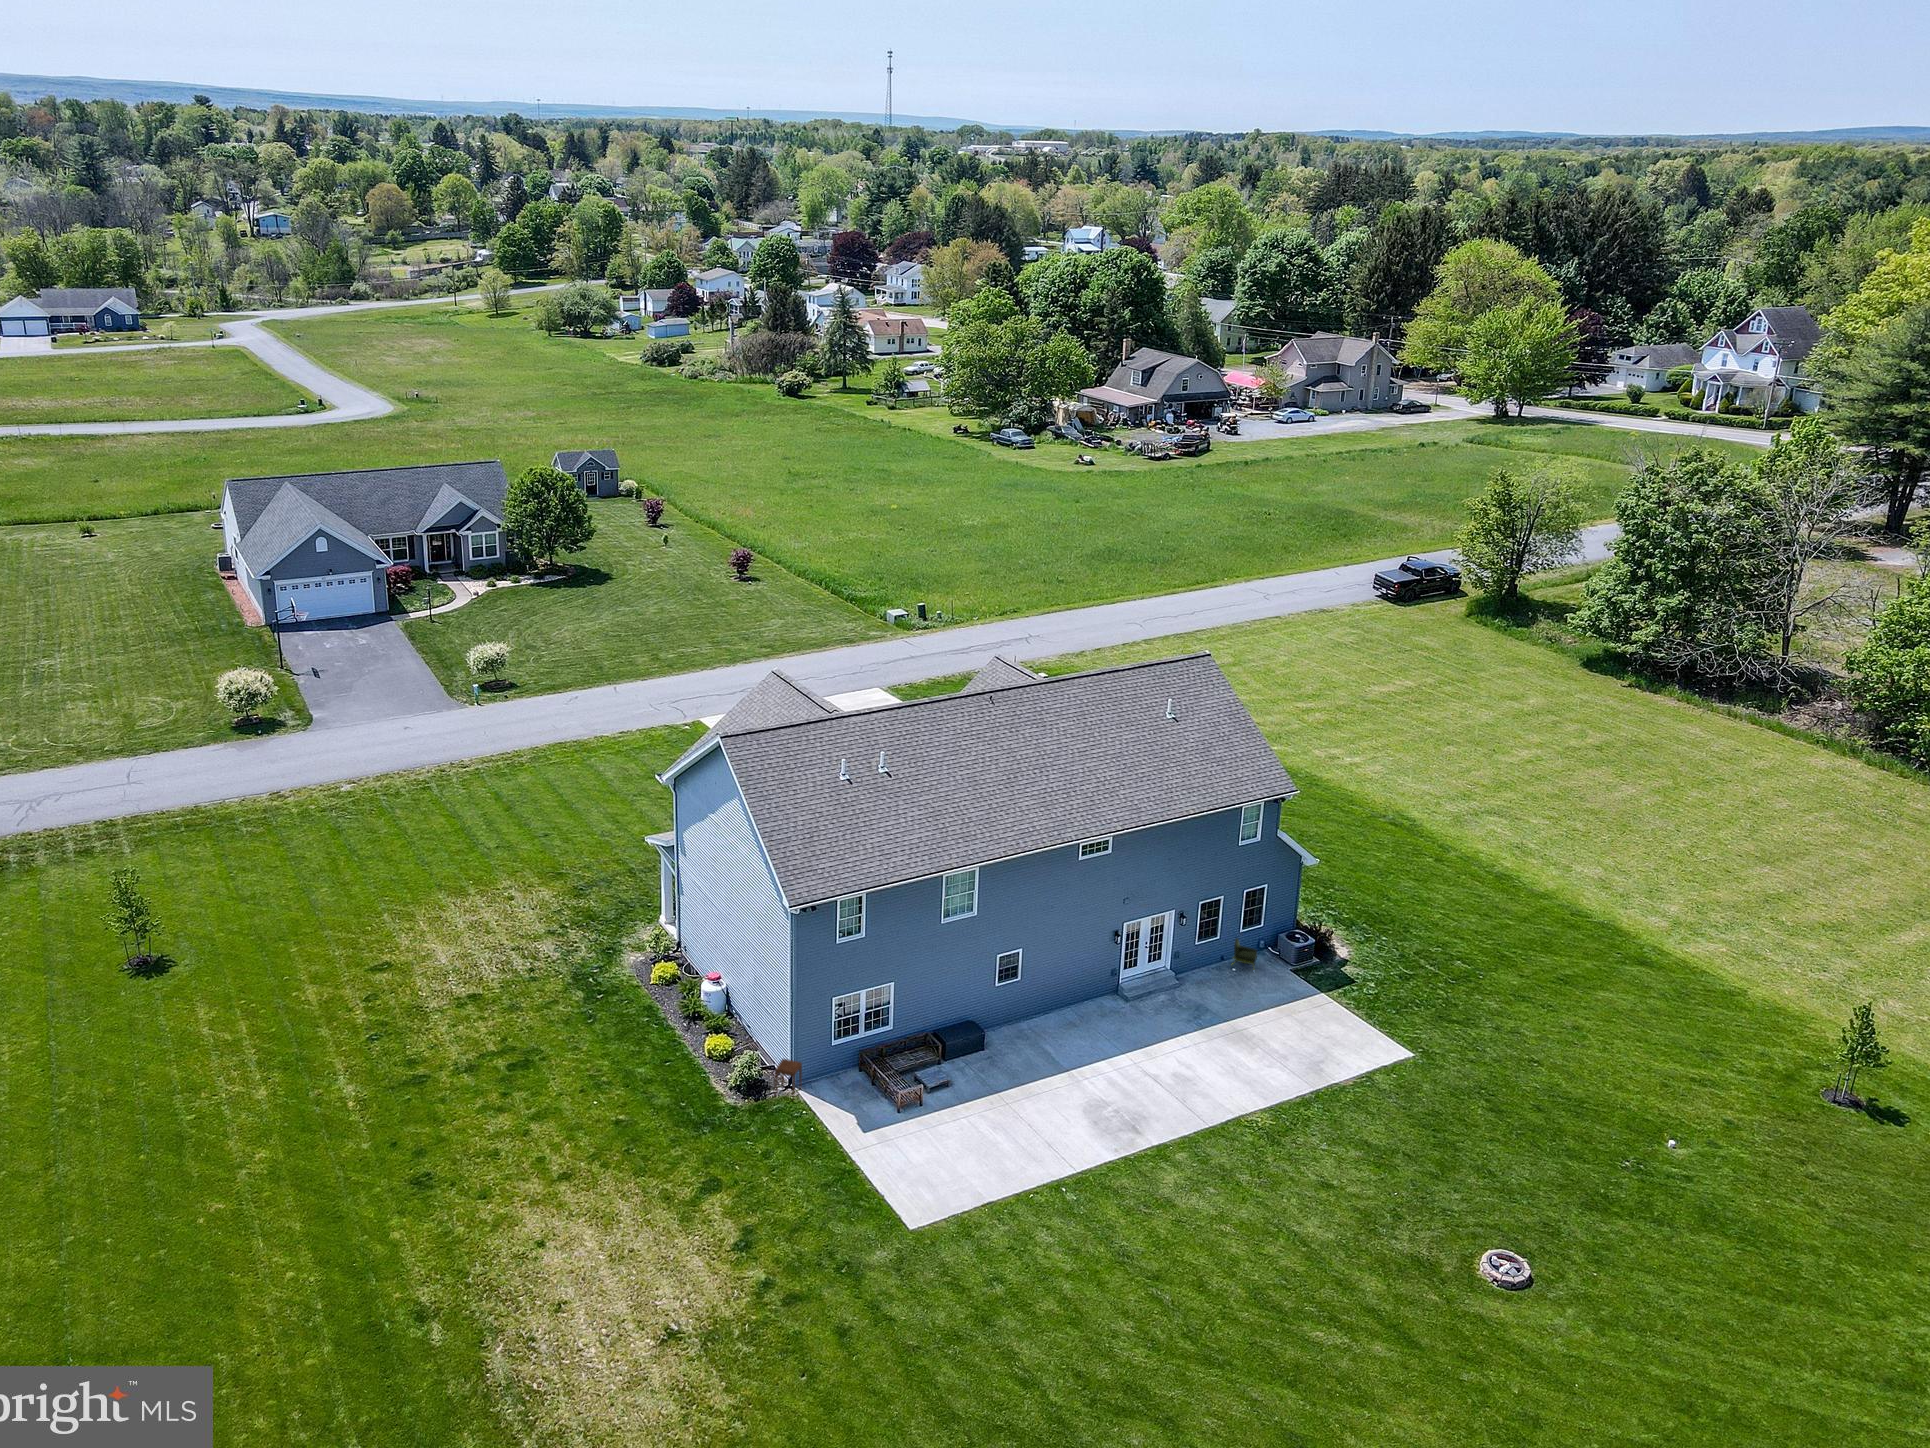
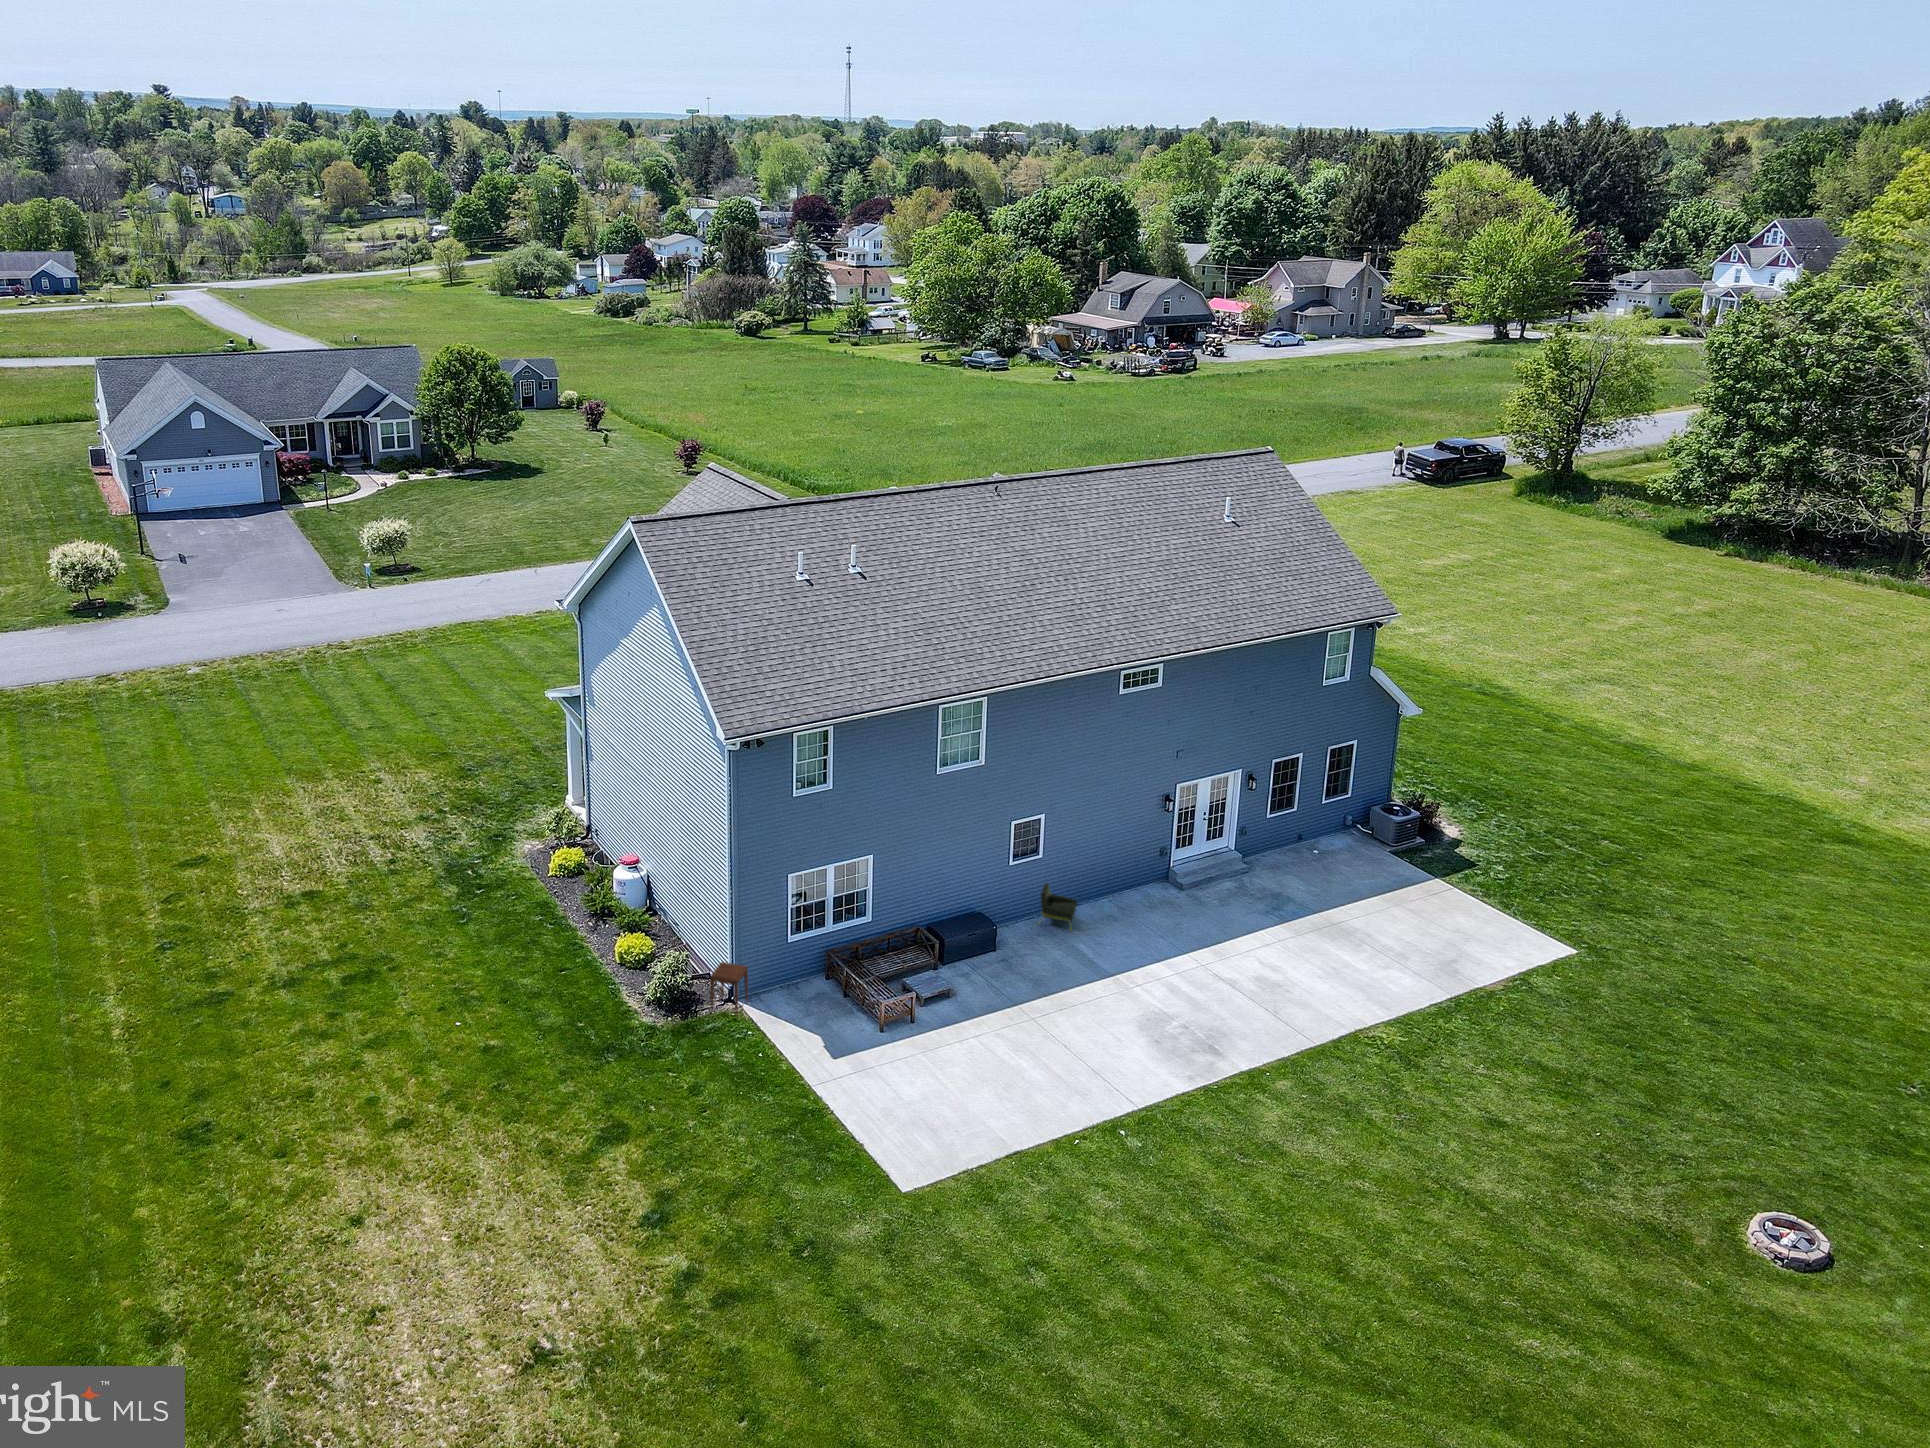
armchair: present [1234,938,1257,965] -> present [1041,884,1077,923]

